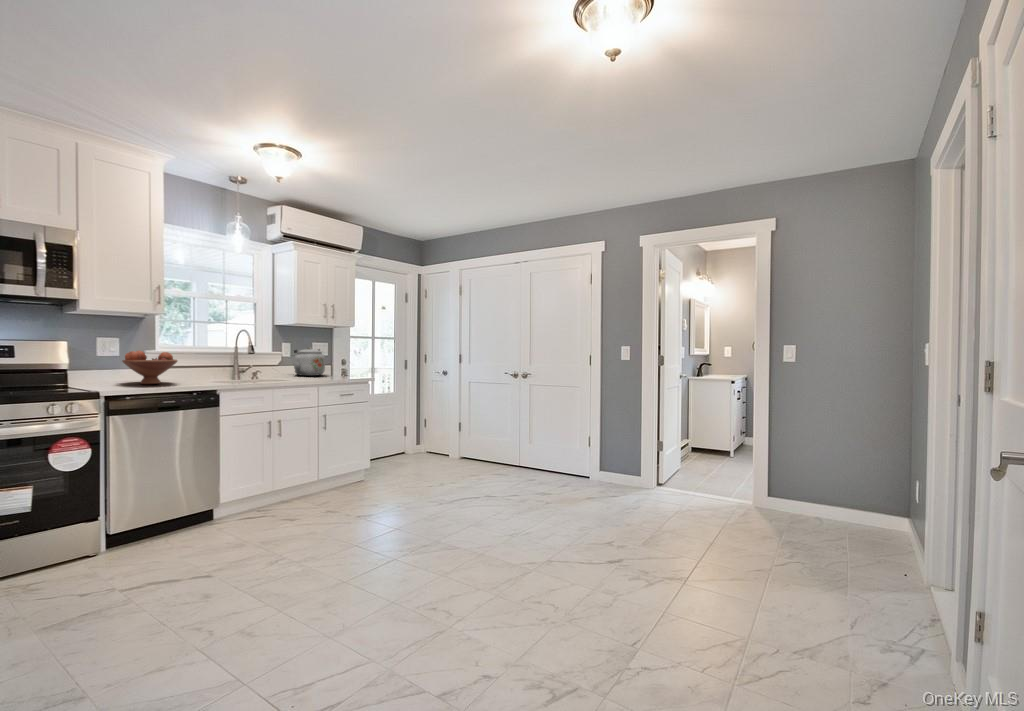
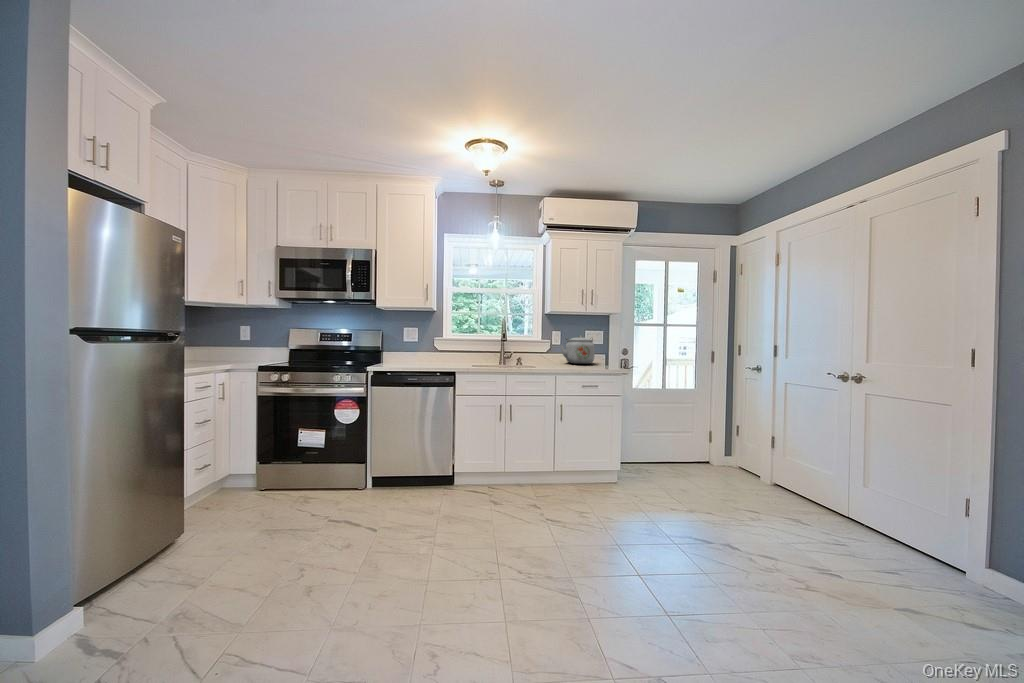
fruit bowl: present [122,351,177,384] -> none [419,337,454,363]

